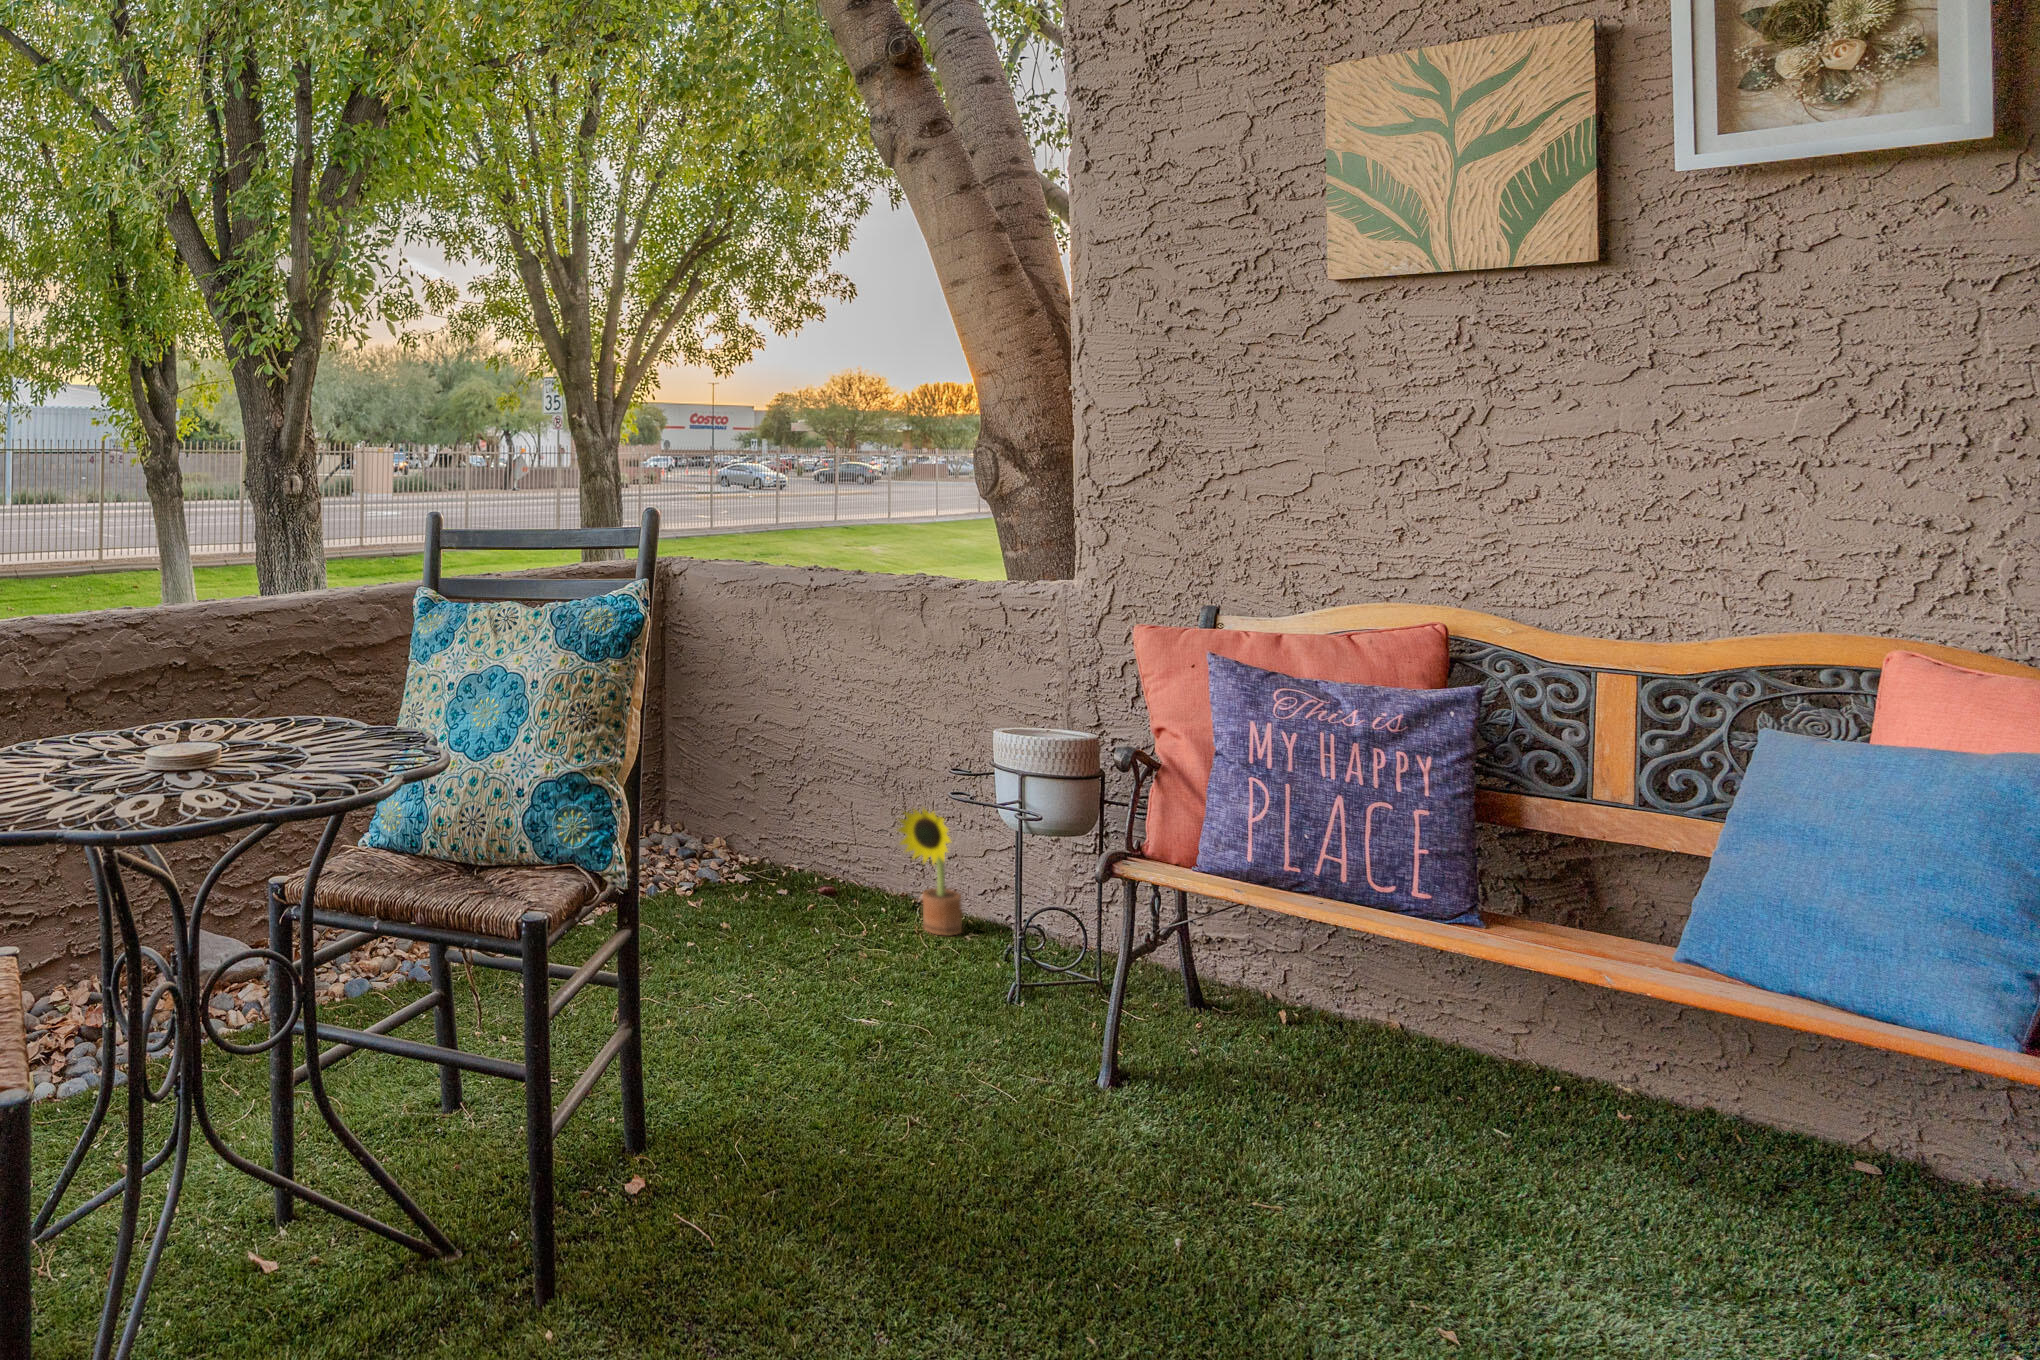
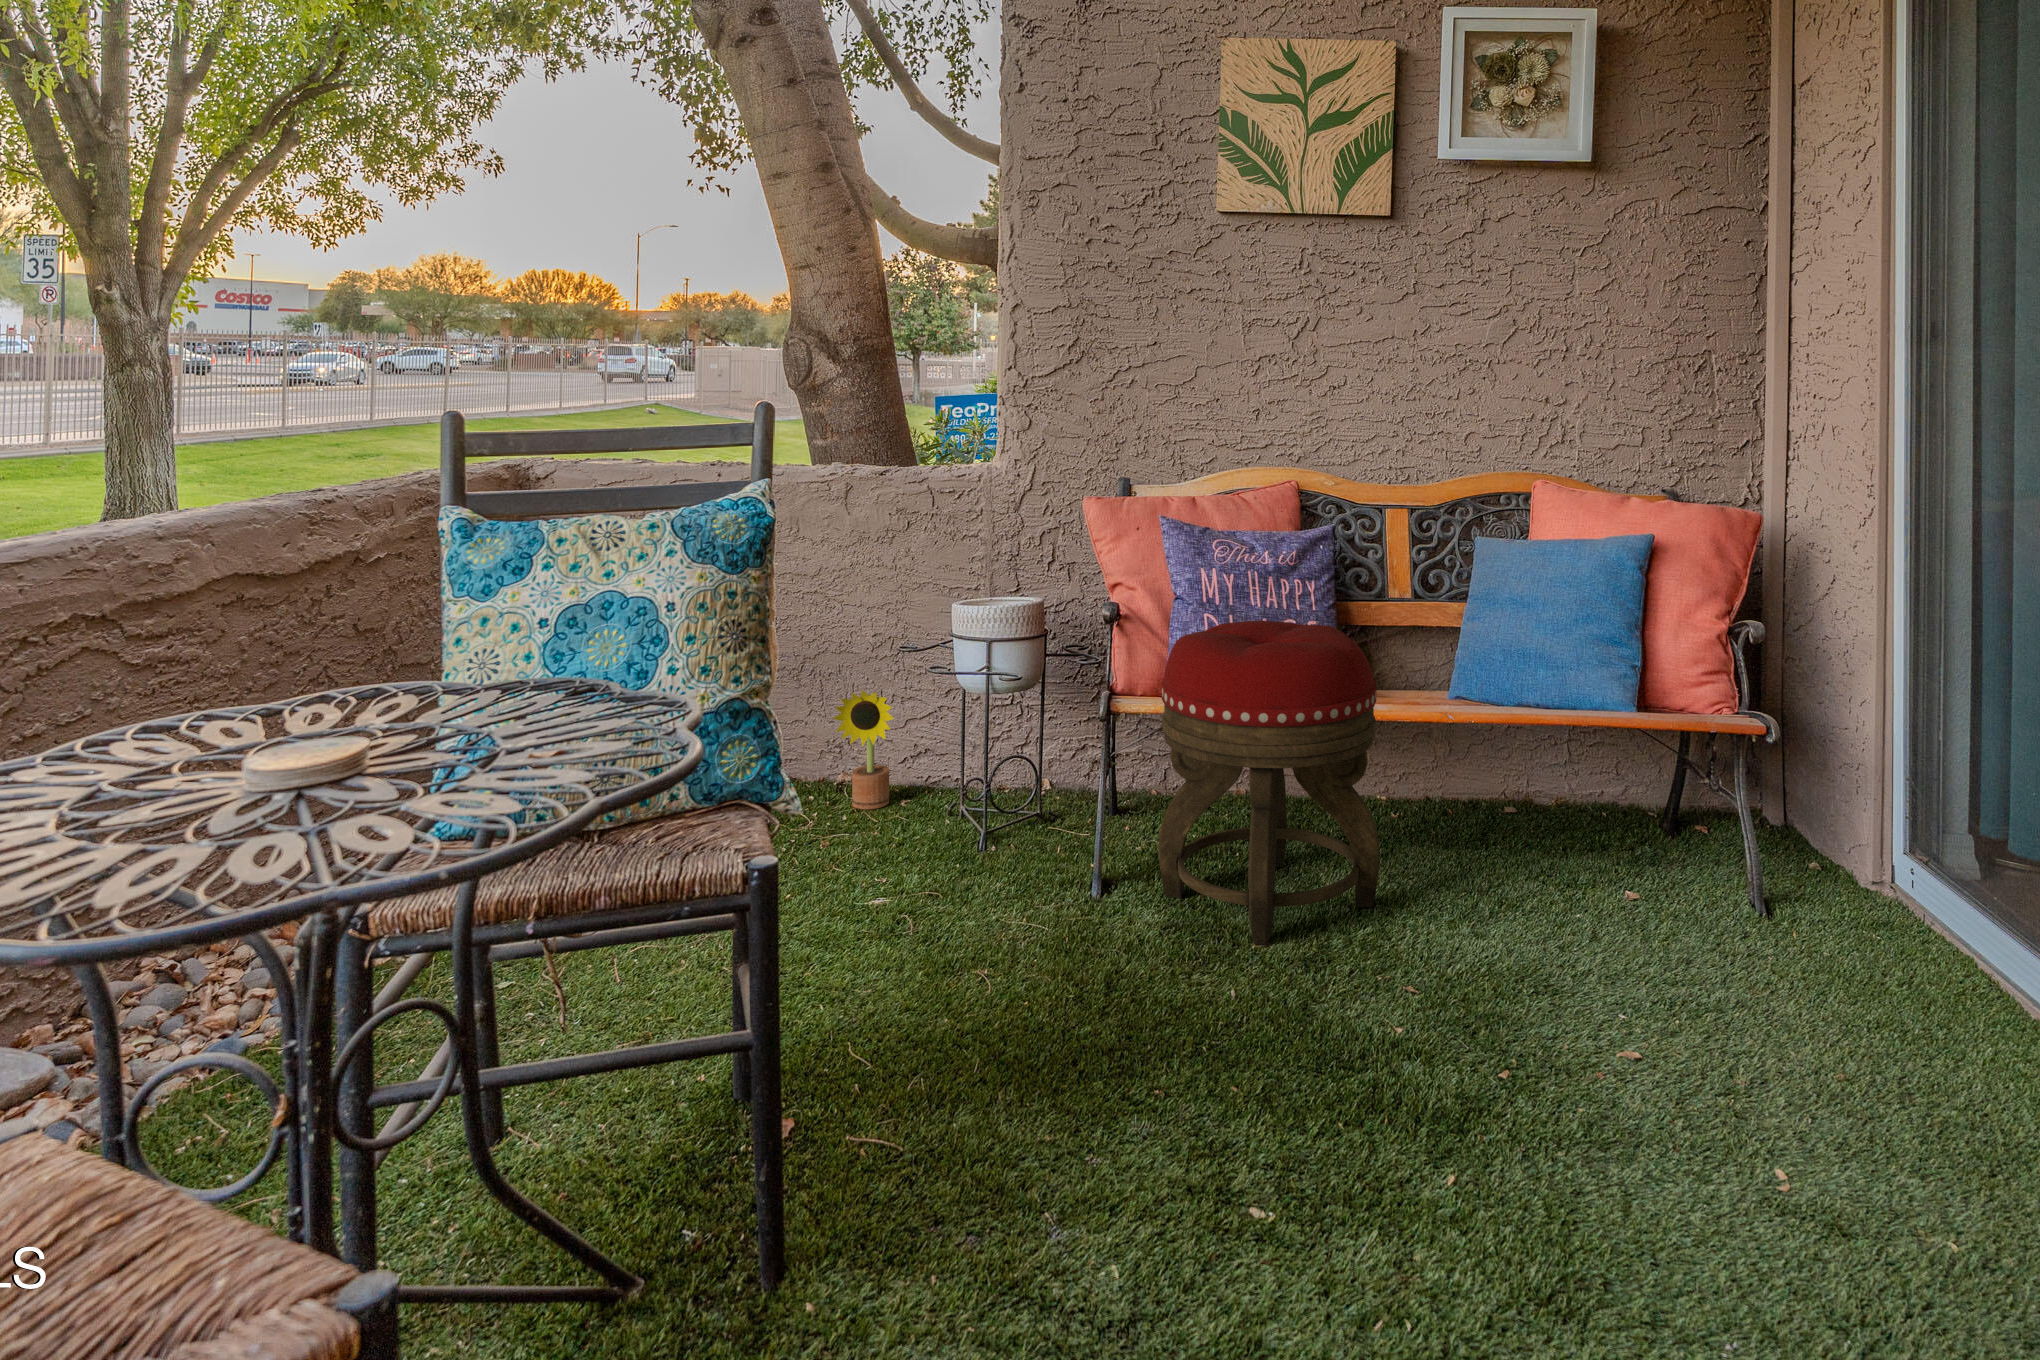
footstool: none [1150,795,1480,1234] -> present [1158,621,1380,945]

